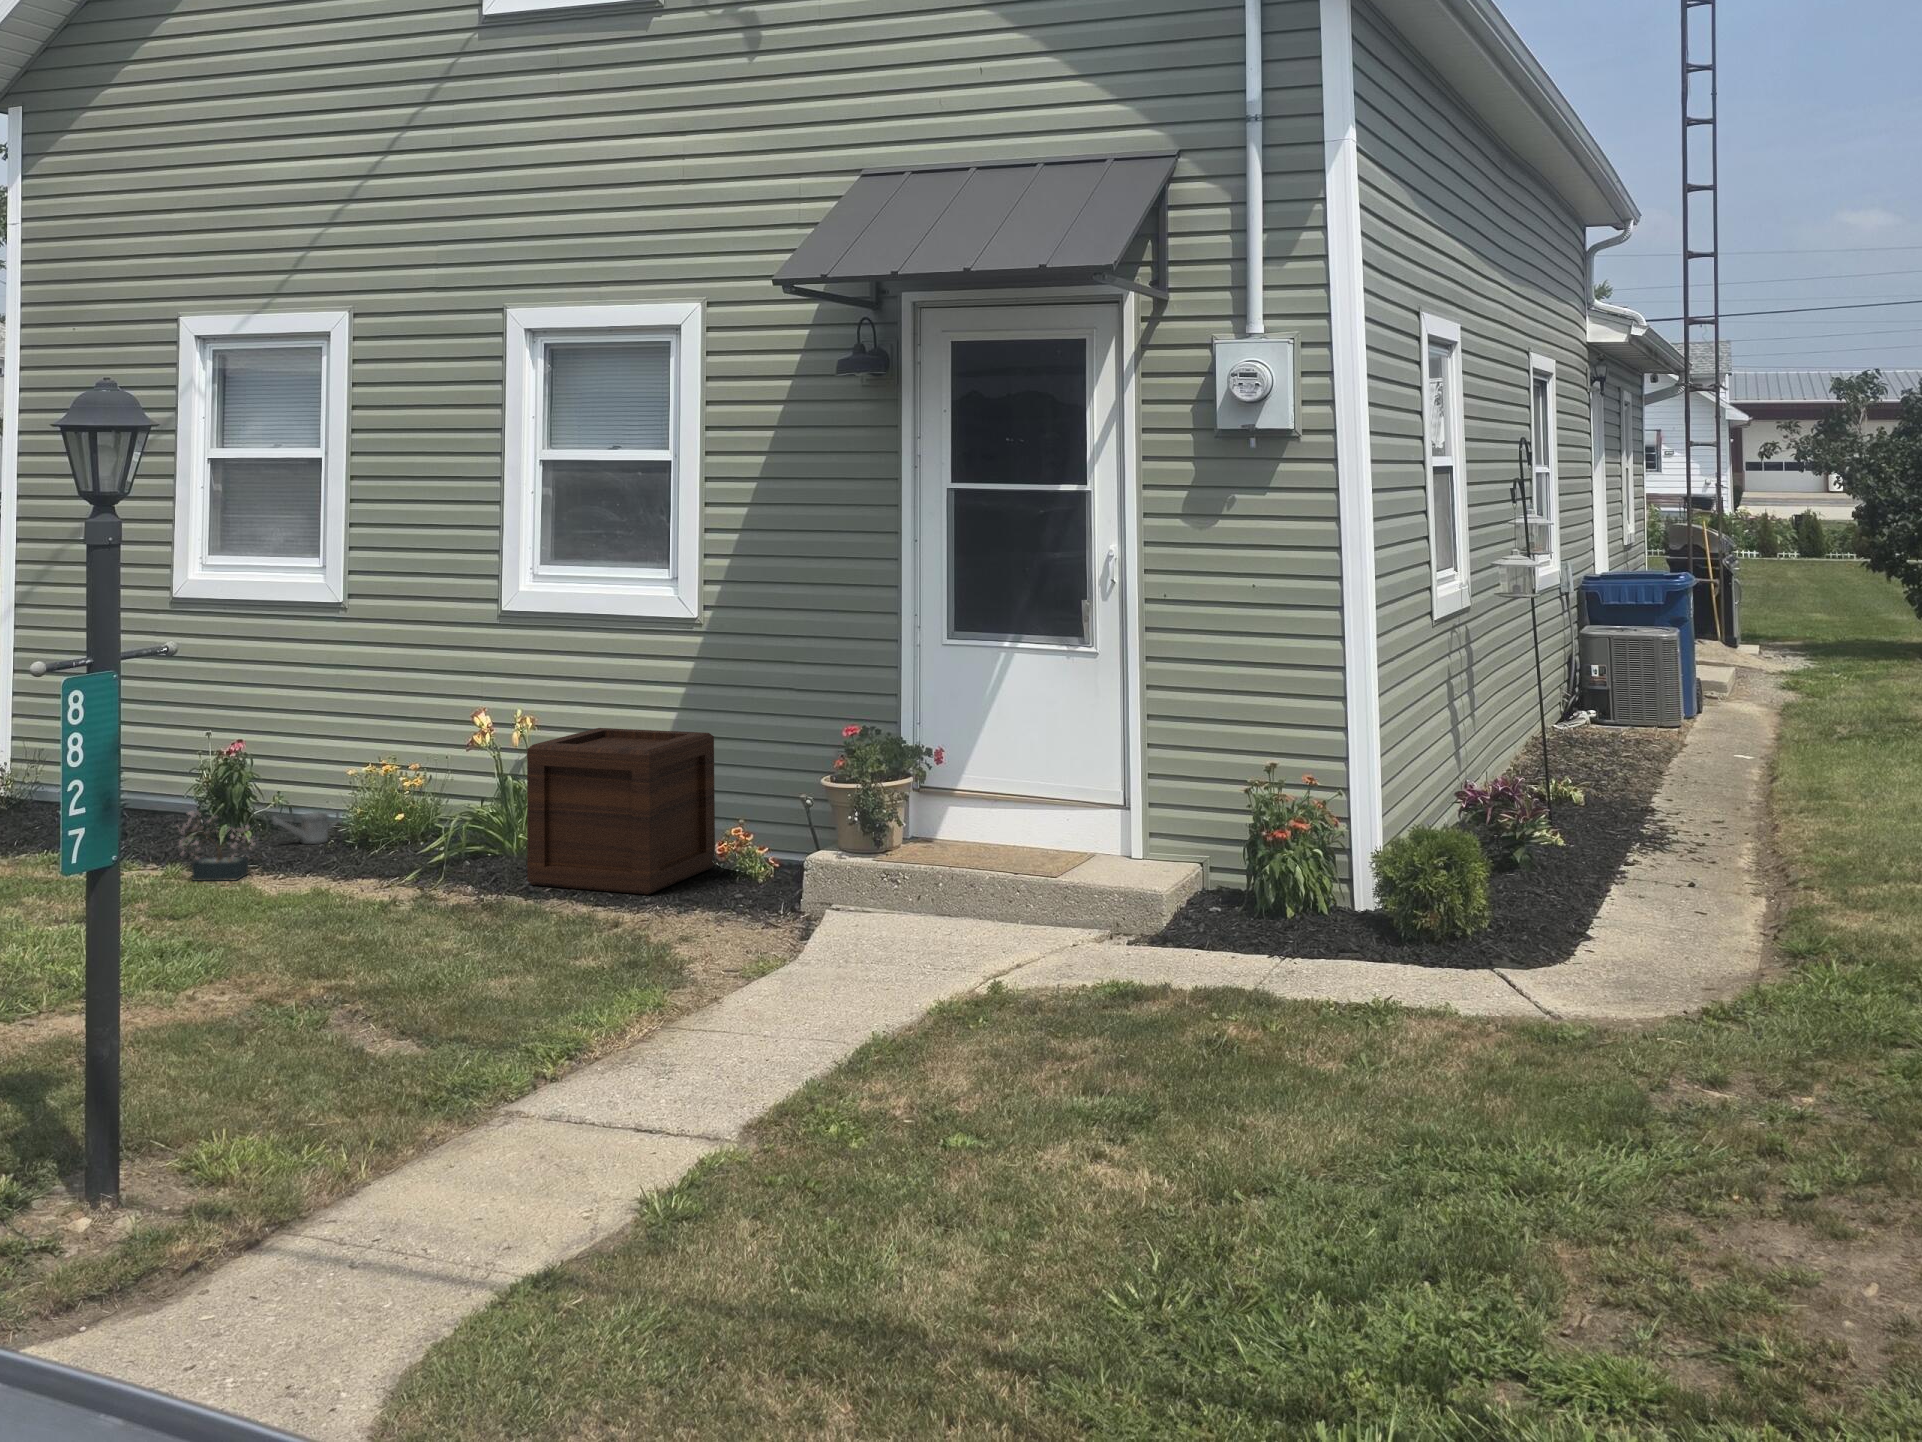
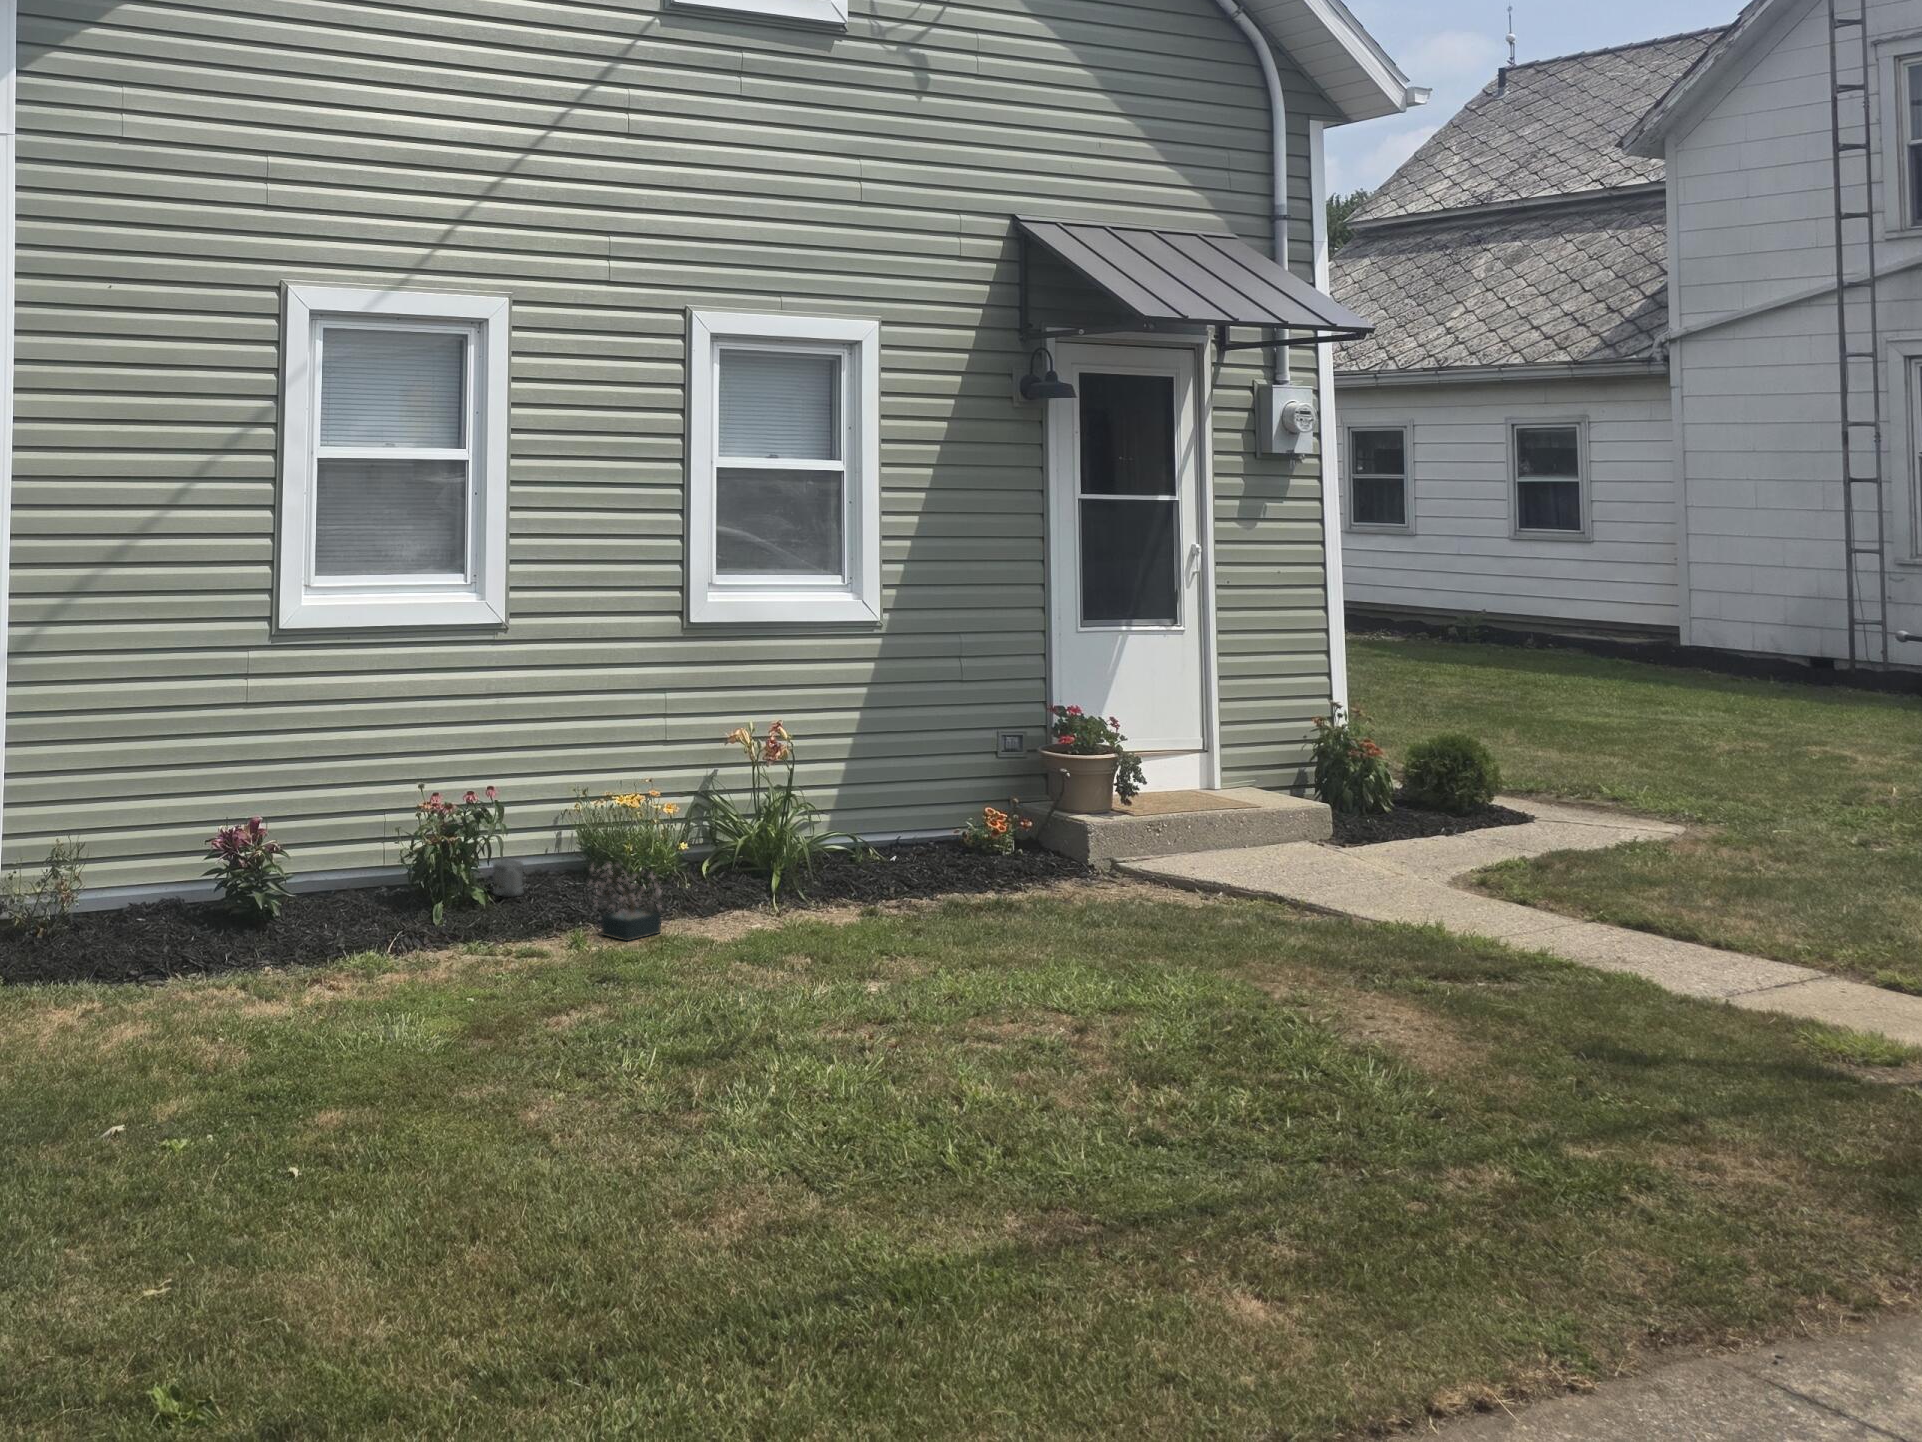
wooden crate: present [527,728,715,895] -> none [798,728,986,889]

